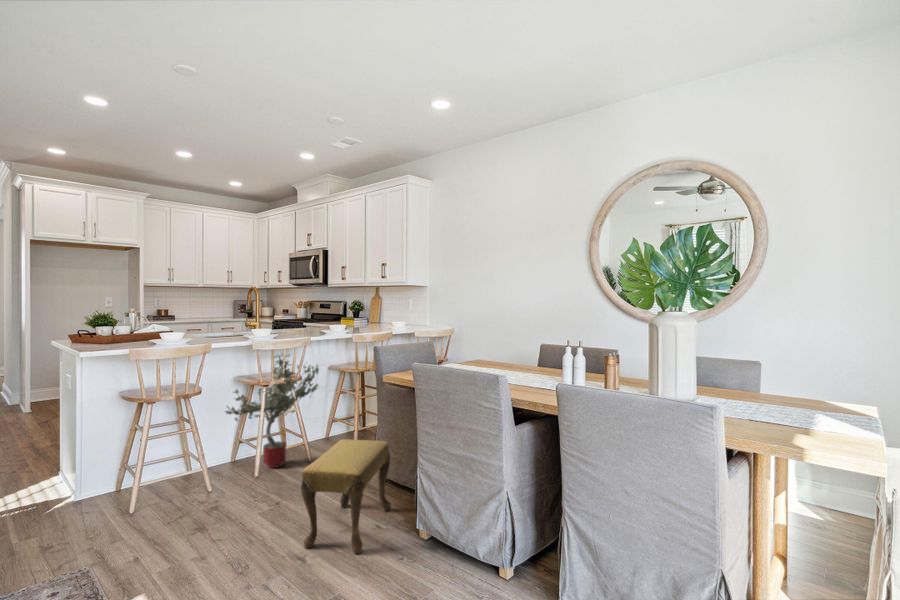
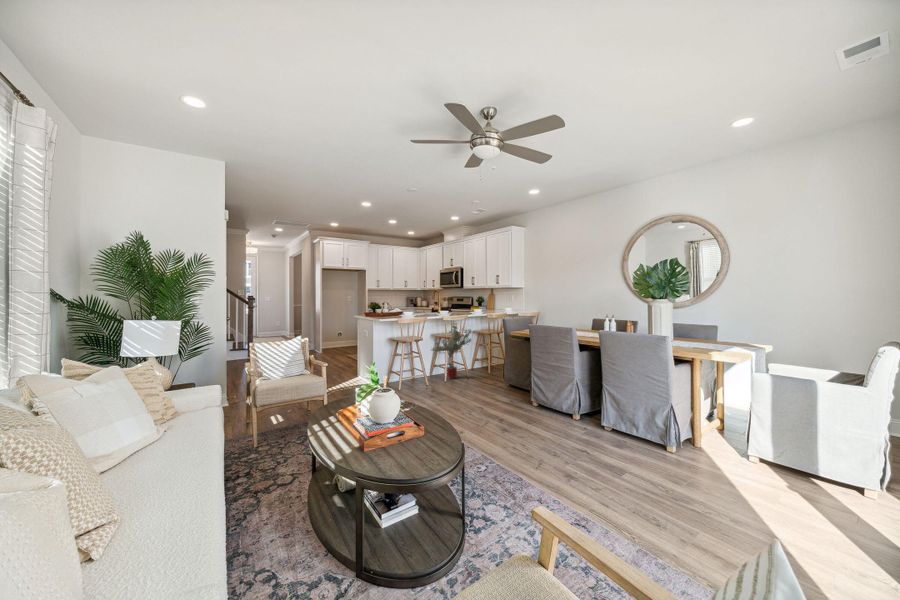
footstool: present [301,439,391,554] -> none [480,362,516,408]

